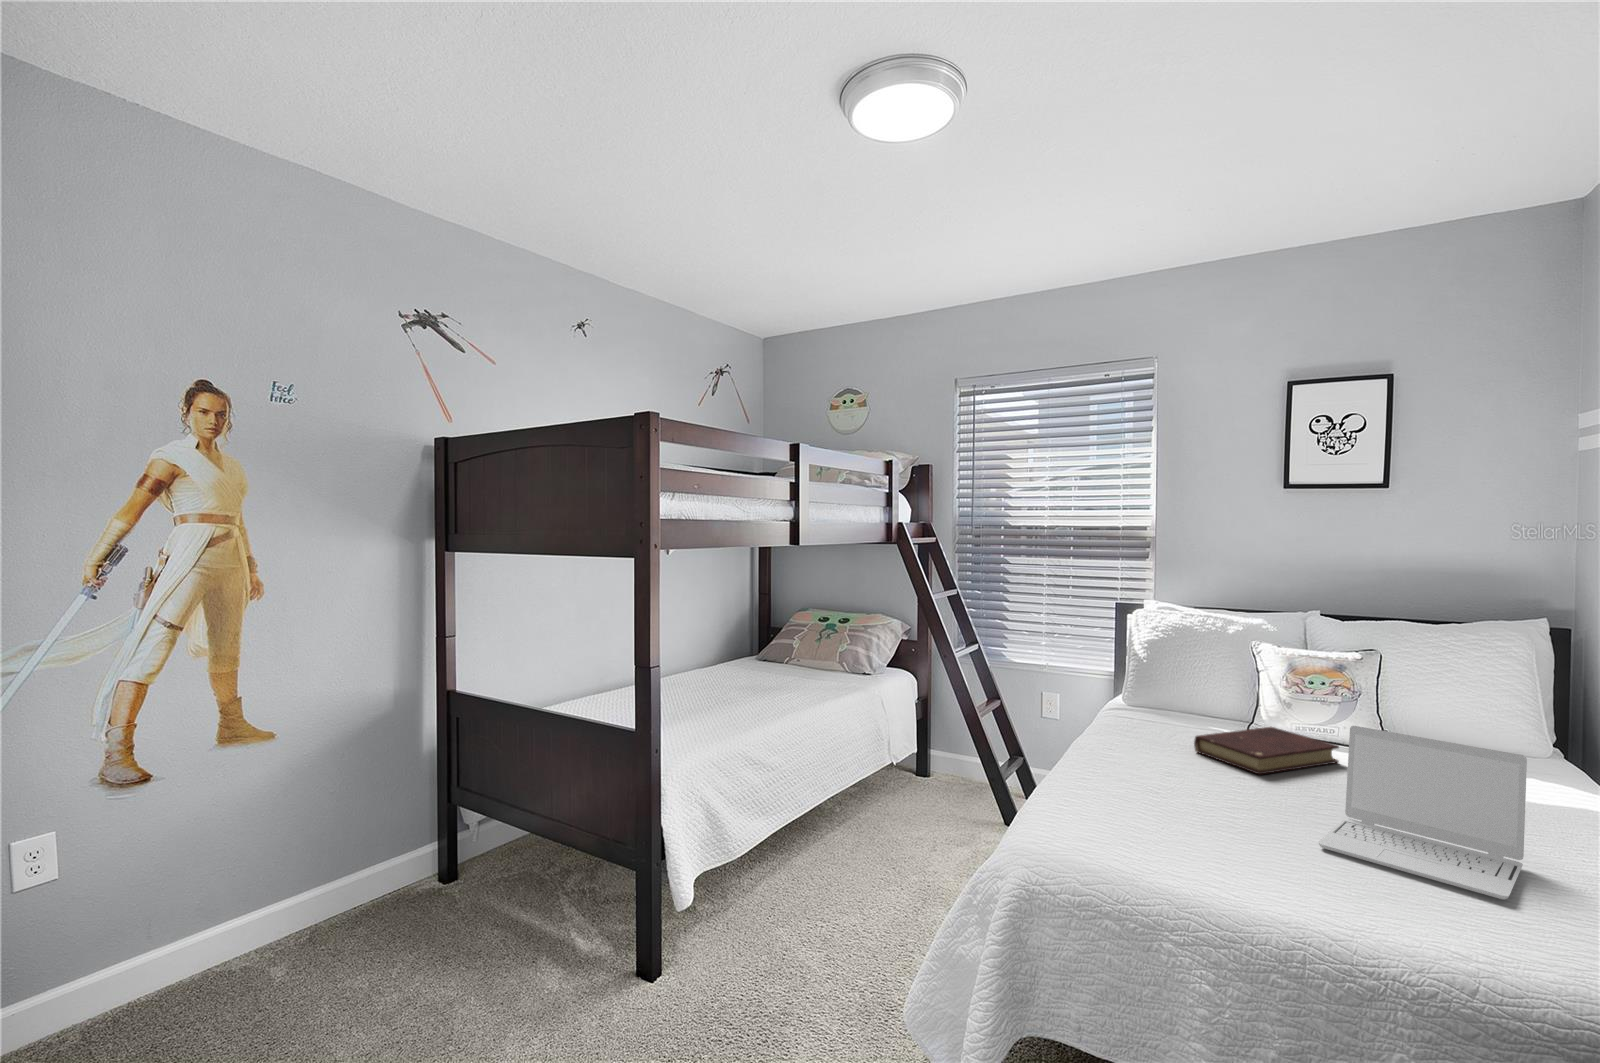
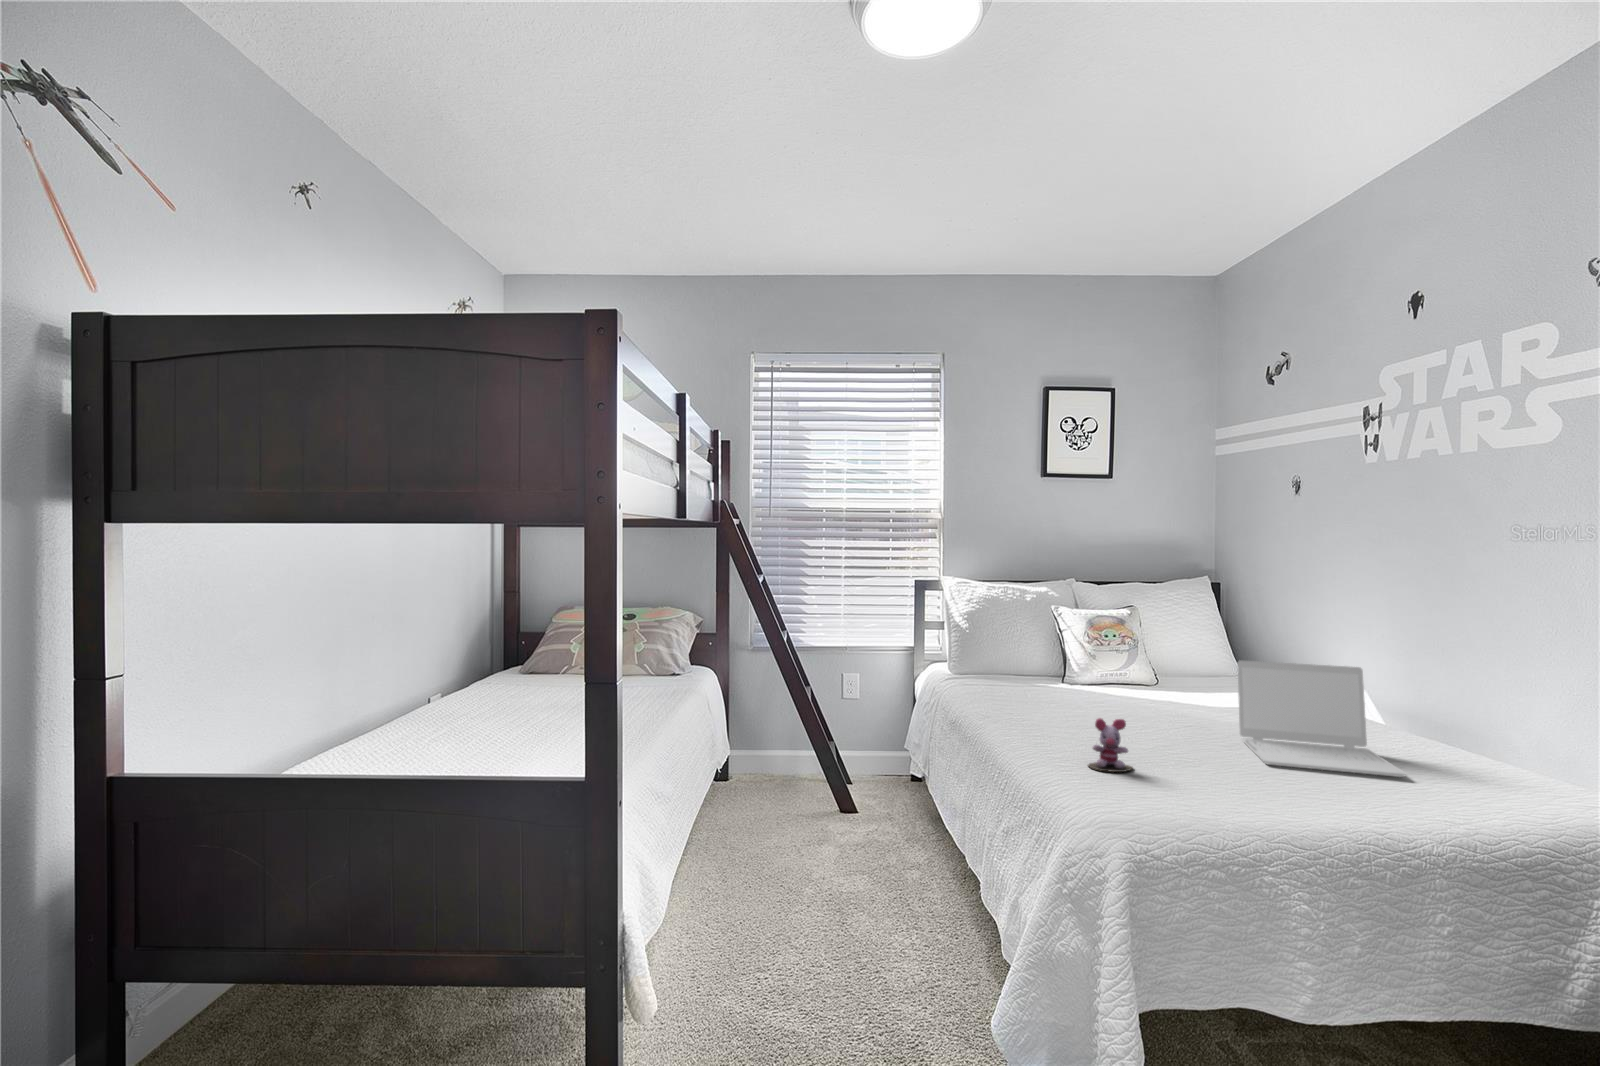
book: present [1194,727,1339,774] -> none [1070,675,1162,715]
stuffed toy: none [1090,761,1170,818] -> present [1088,718,1133,772]

